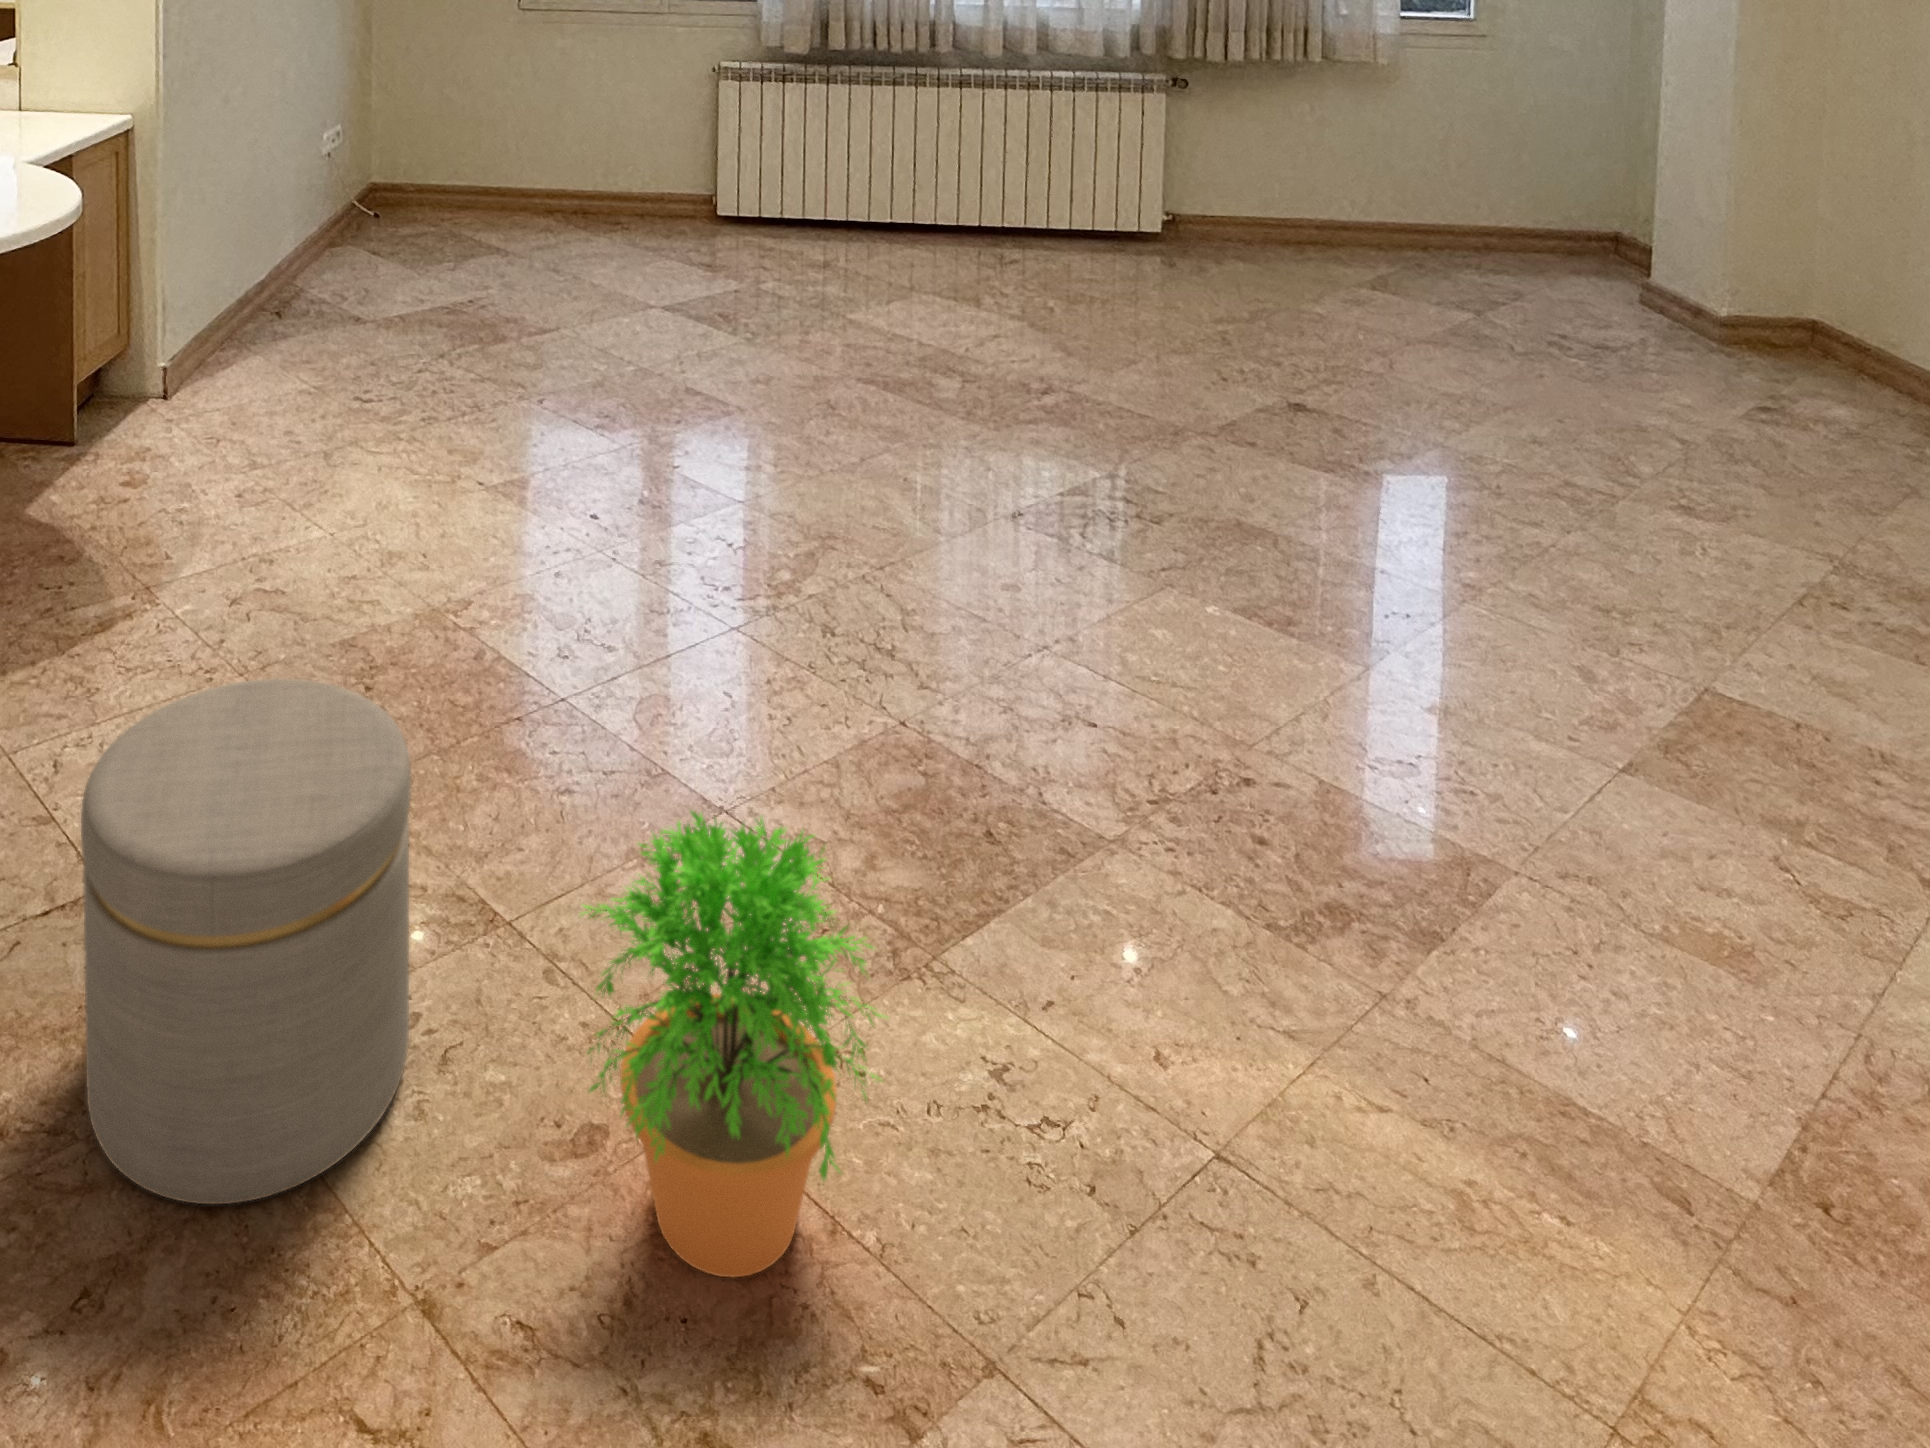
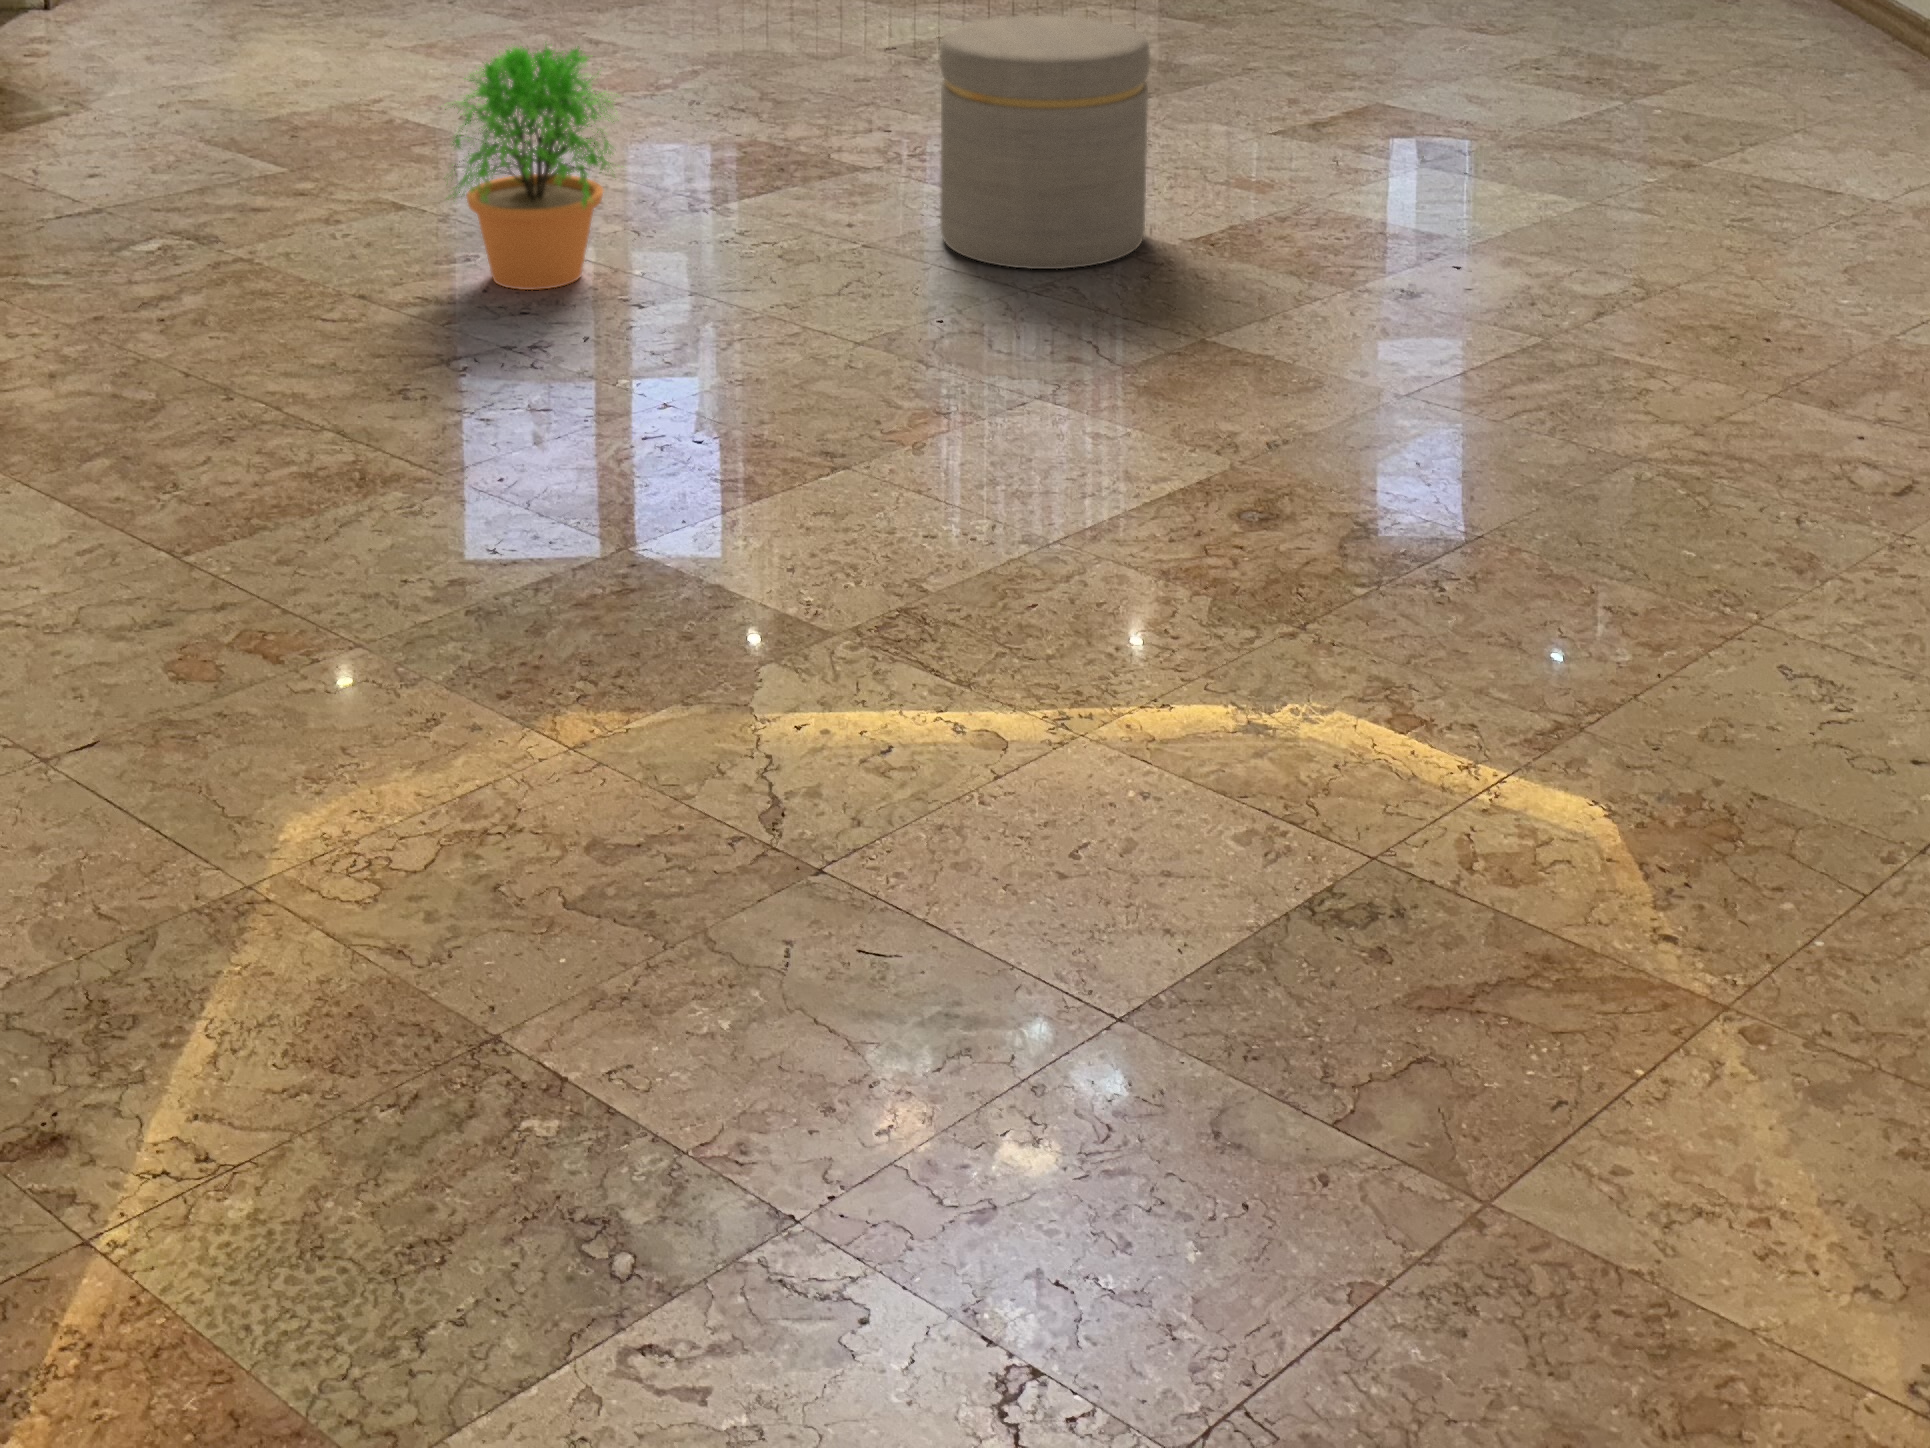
ottoman: present [81,679,411,1204] -> present [940,16,1150,269]

